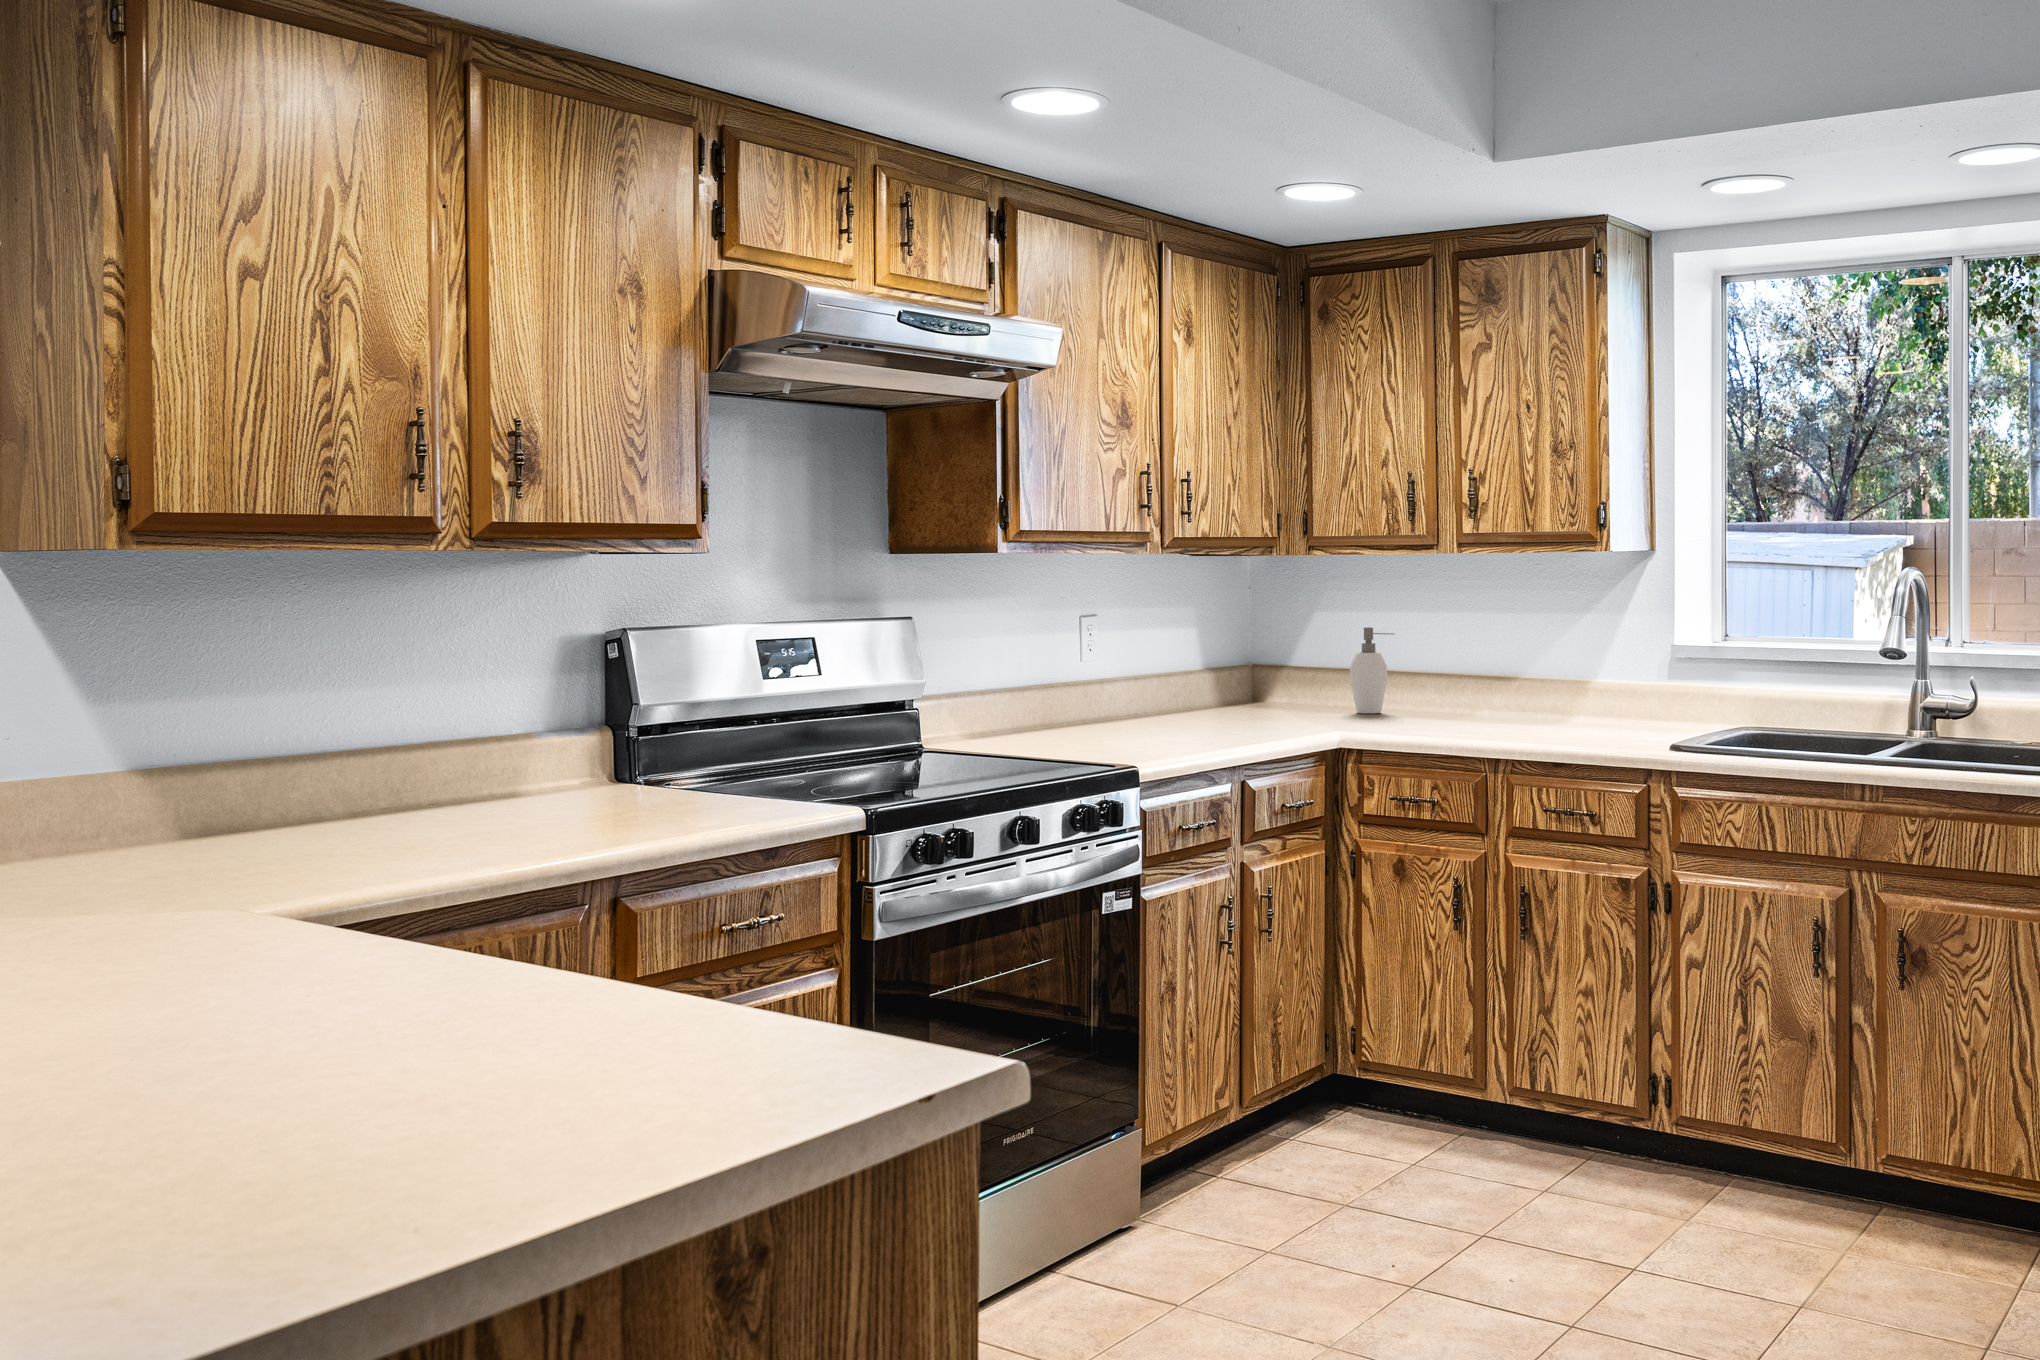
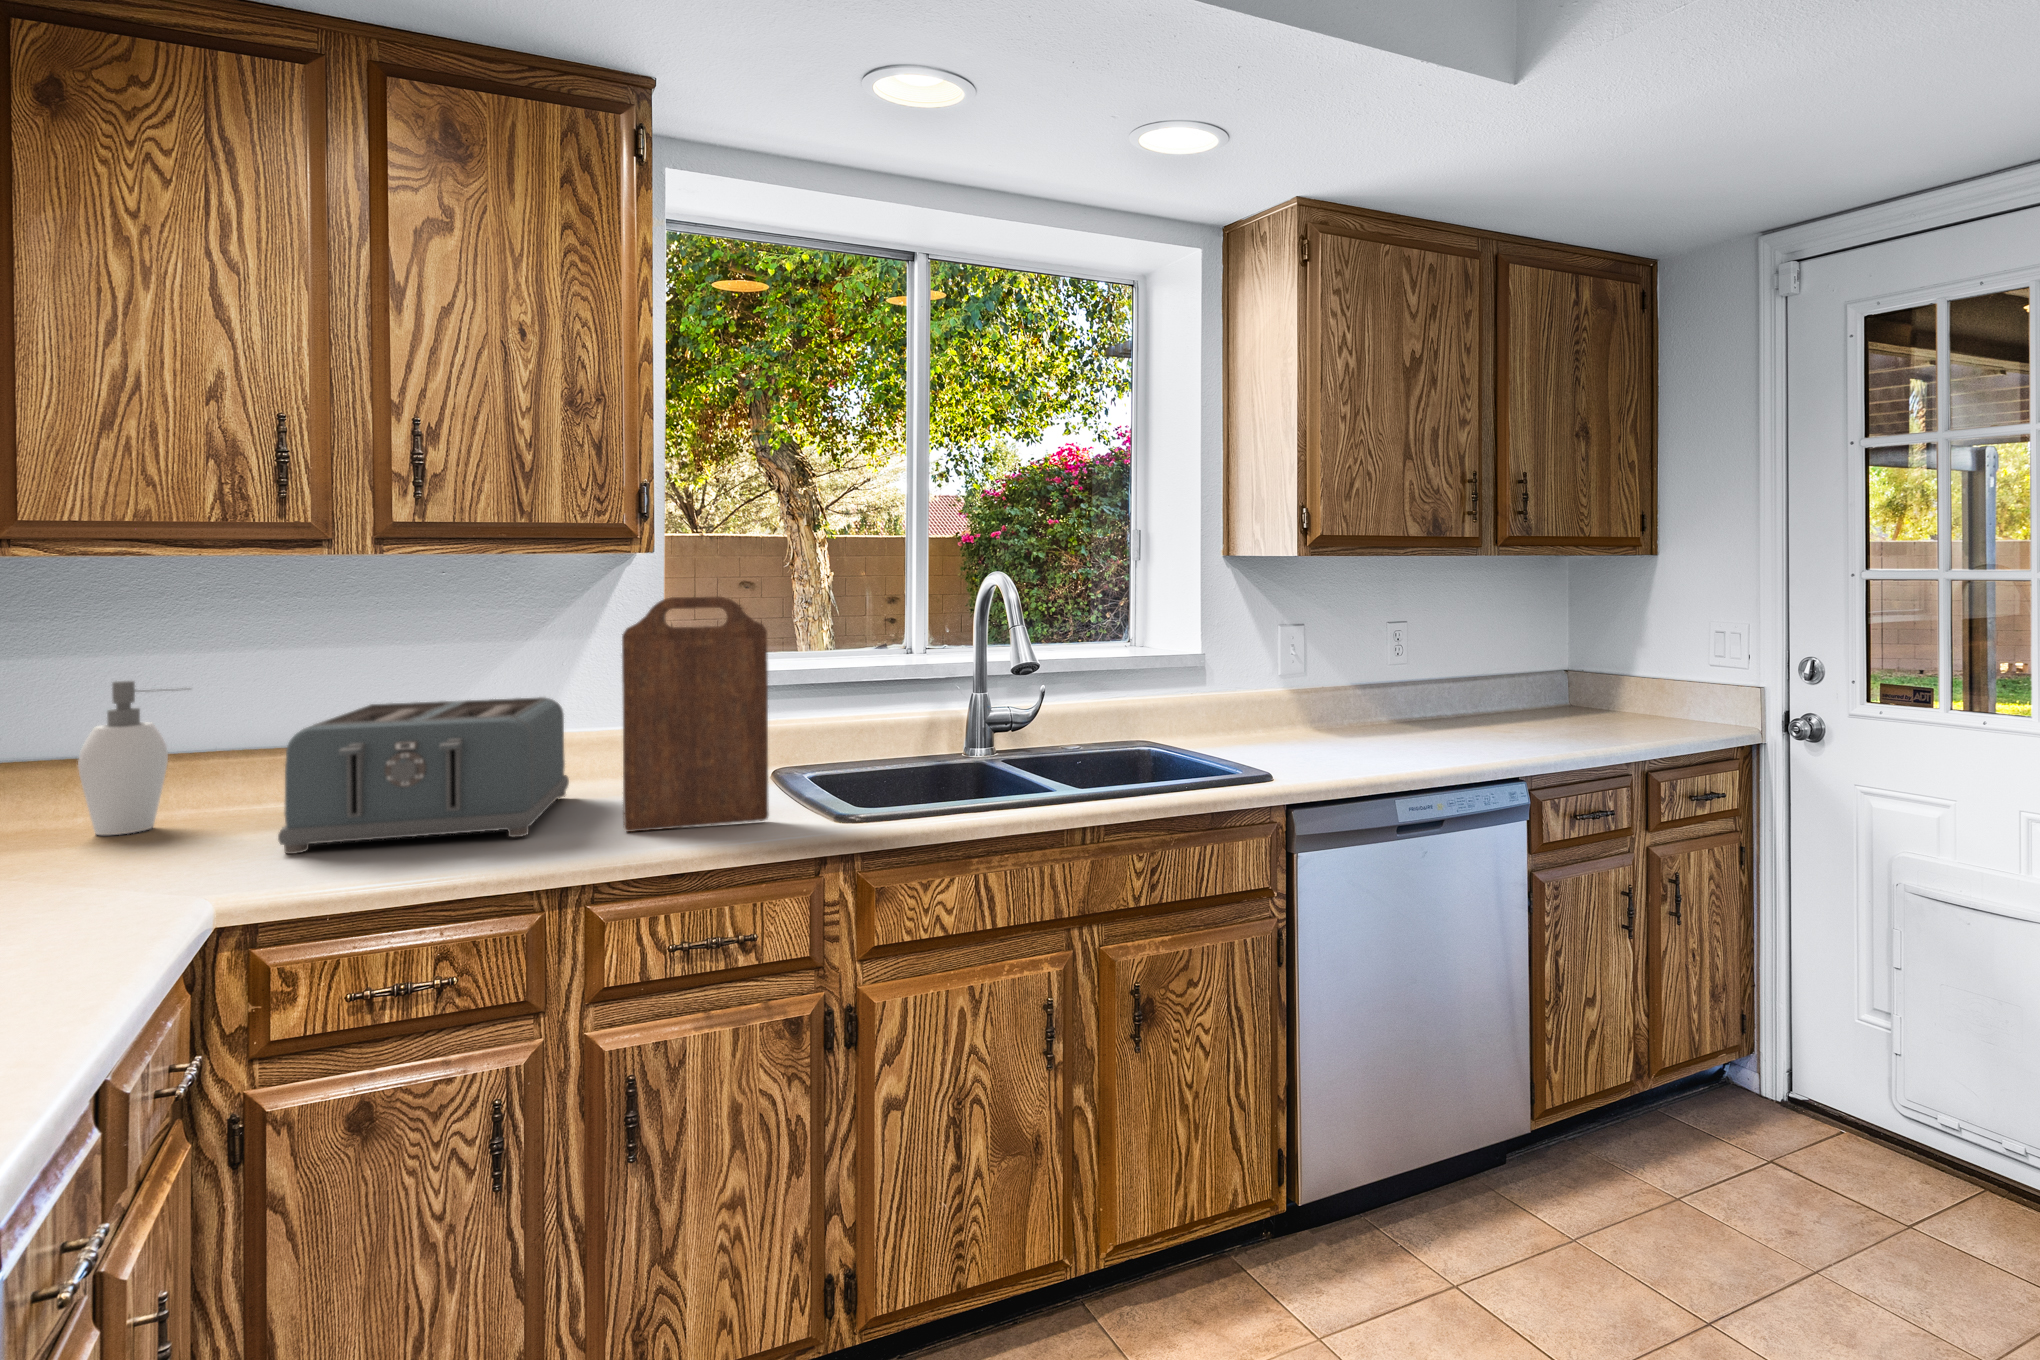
cutting board: none [1552,583,1638,744] -> present [622,597,769,832]
toaster: none [1398,650,1578,733] -> present [278,697,569,854]

